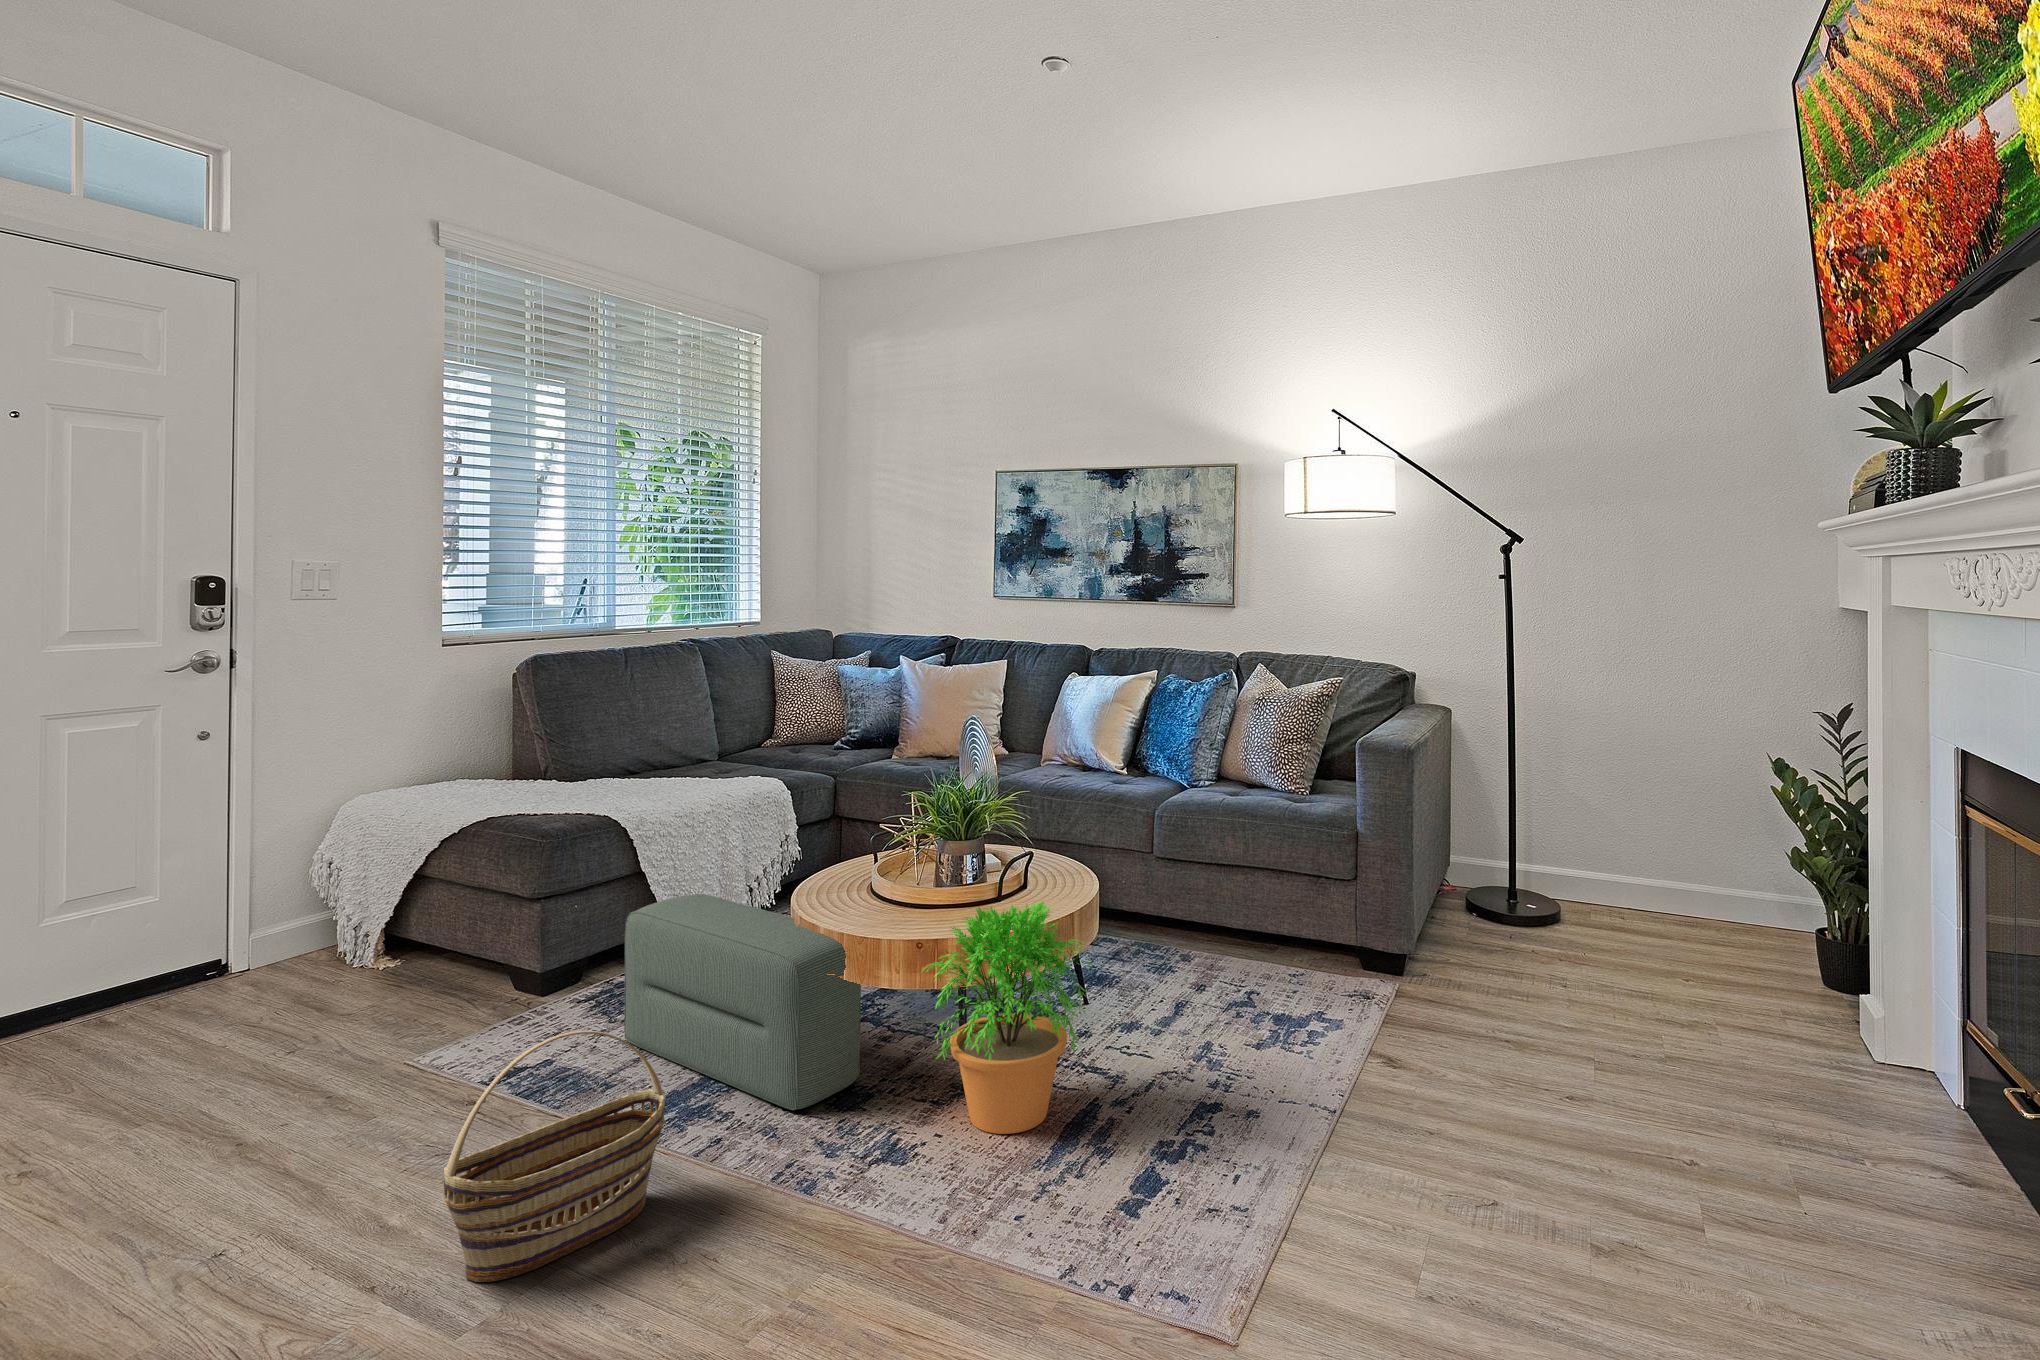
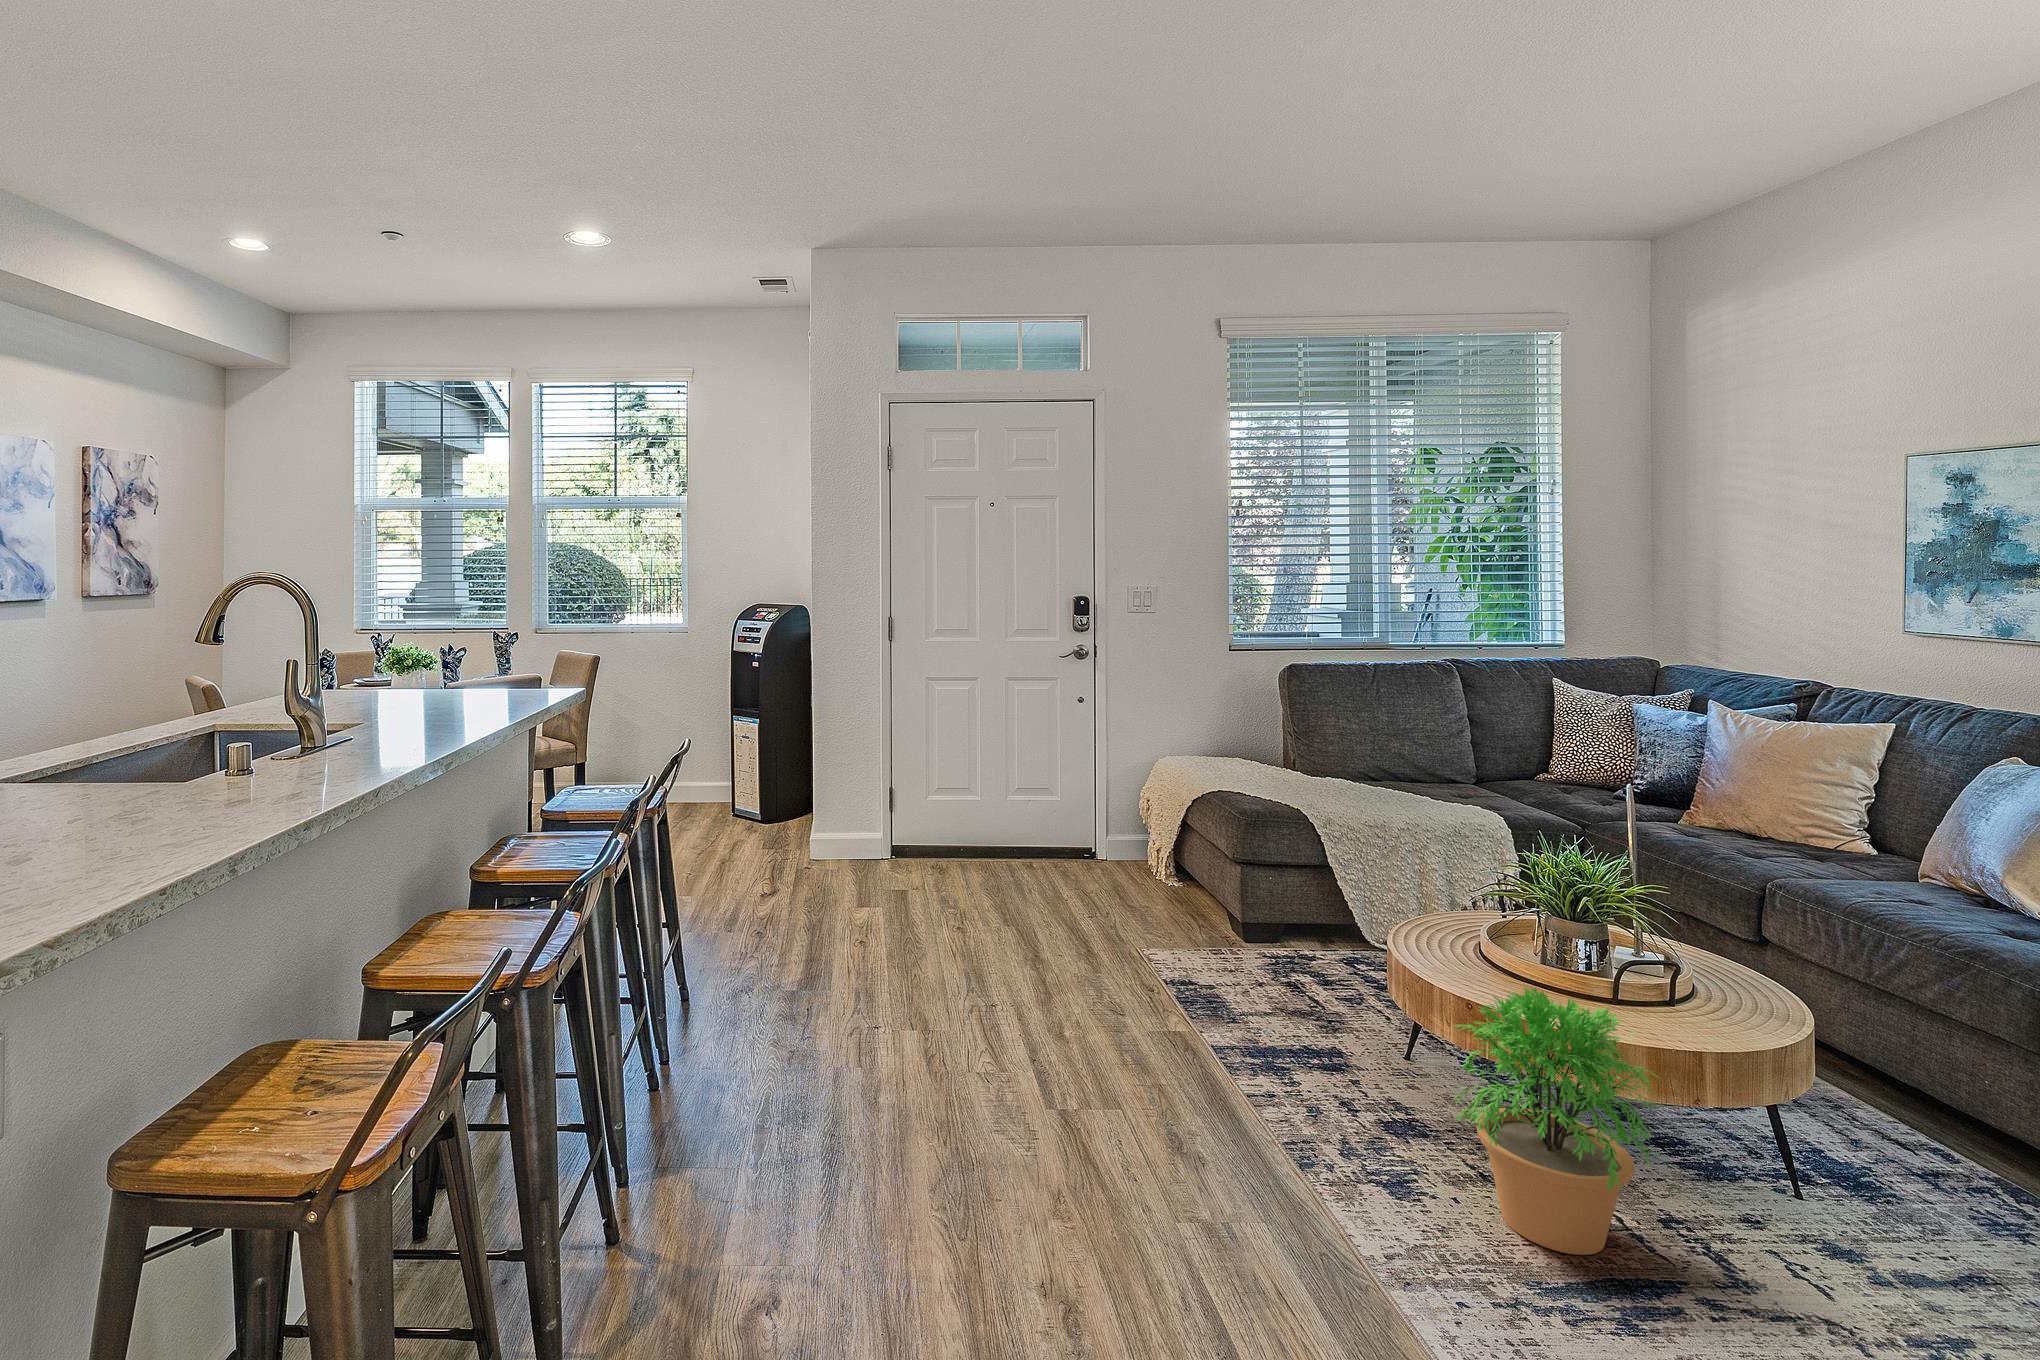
pouf: present [624,894,861,1110] -> none [1269,889,1427,1116]
basket: present [444,1031,665,1282] -> none [1048,949,1203,1112]

